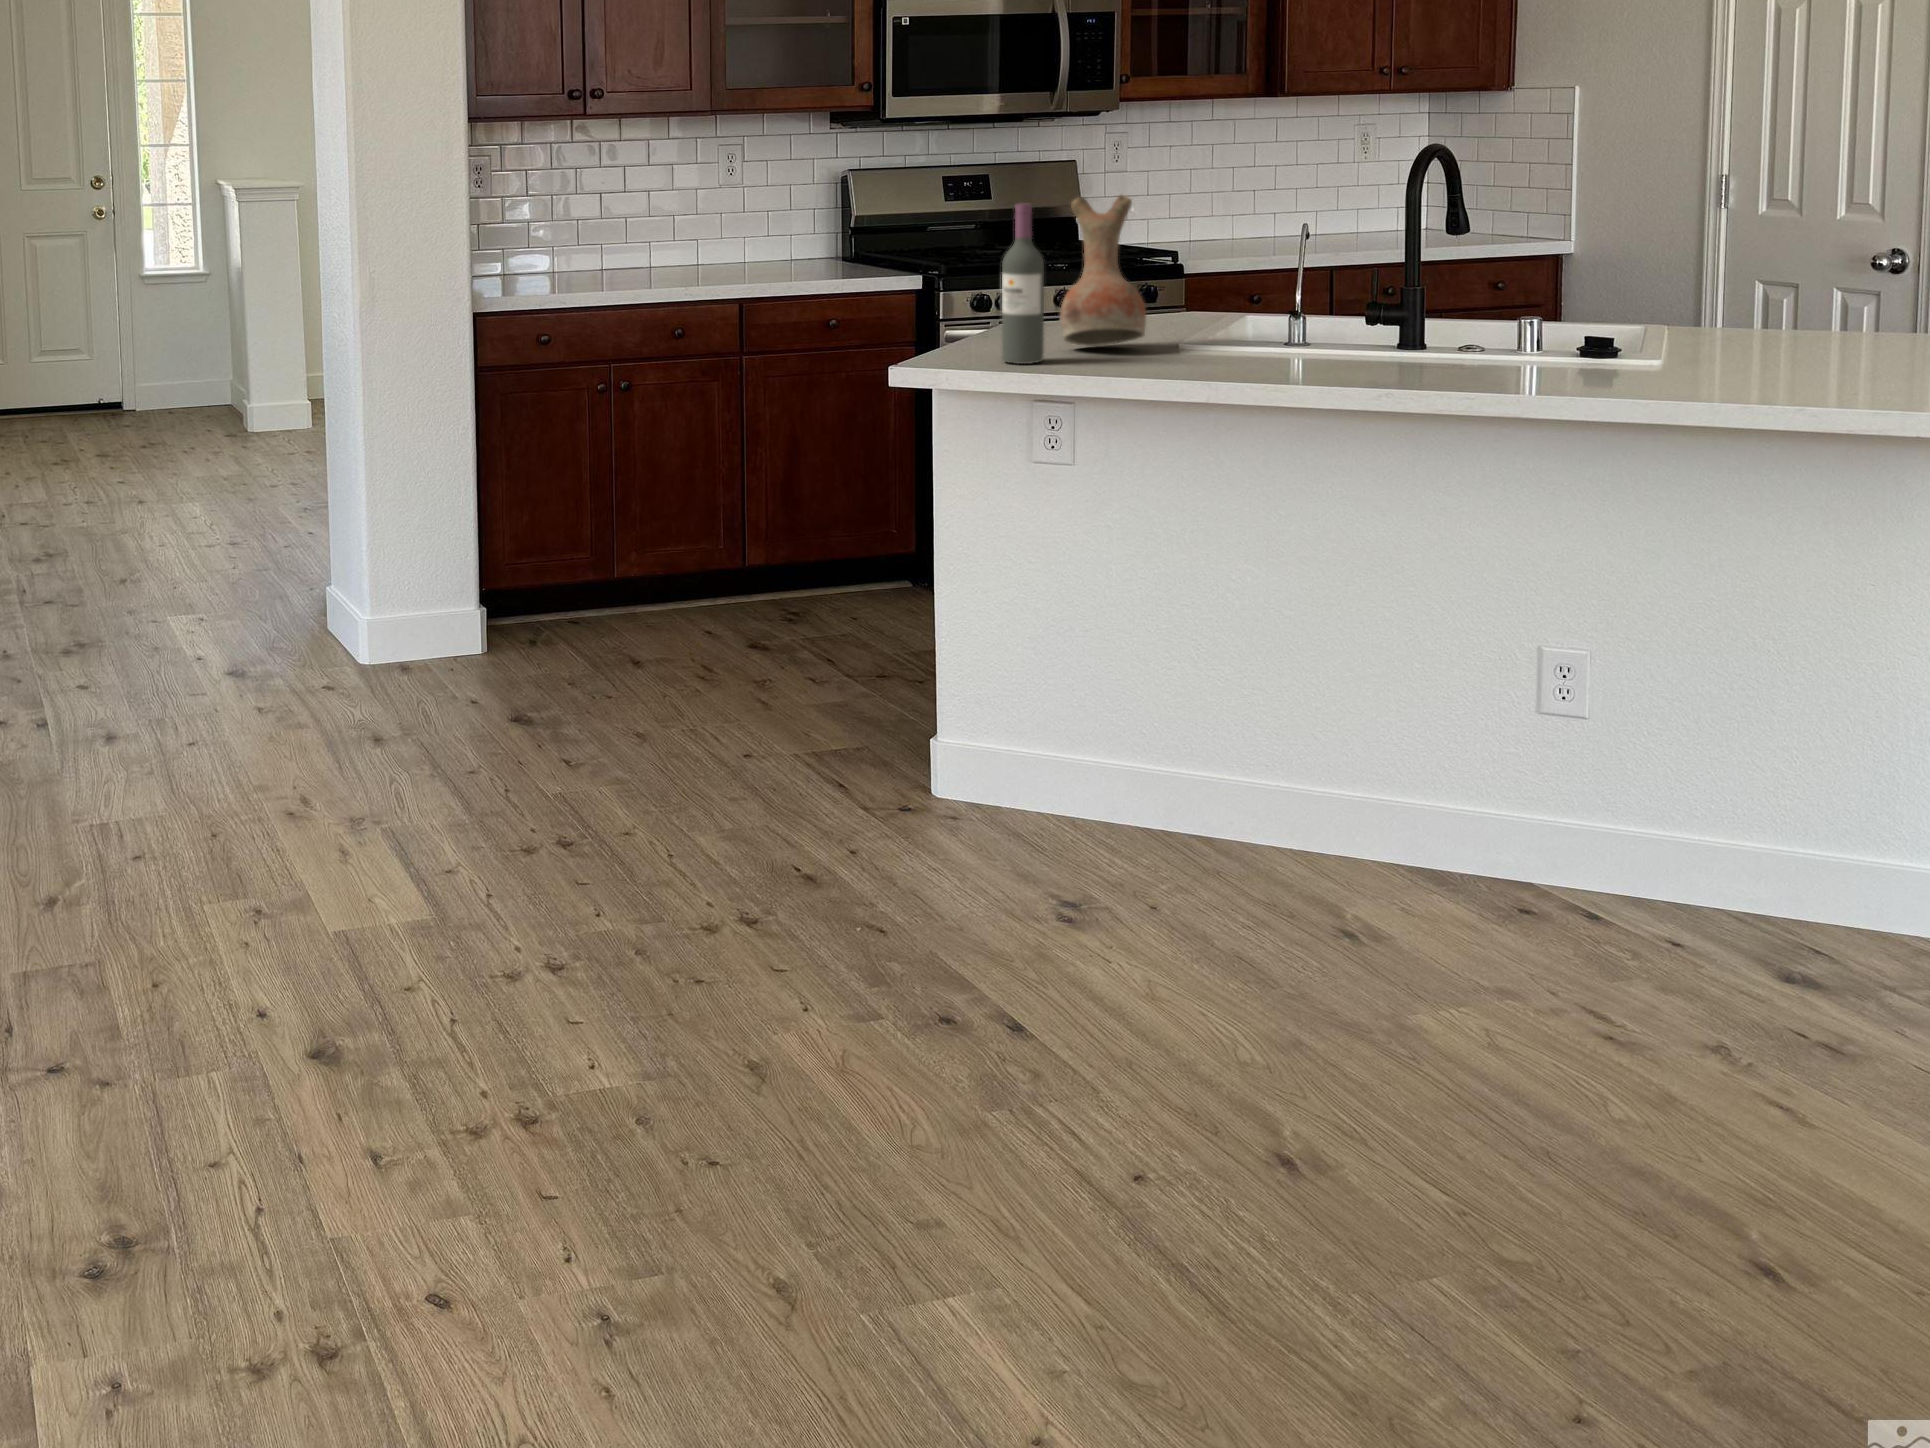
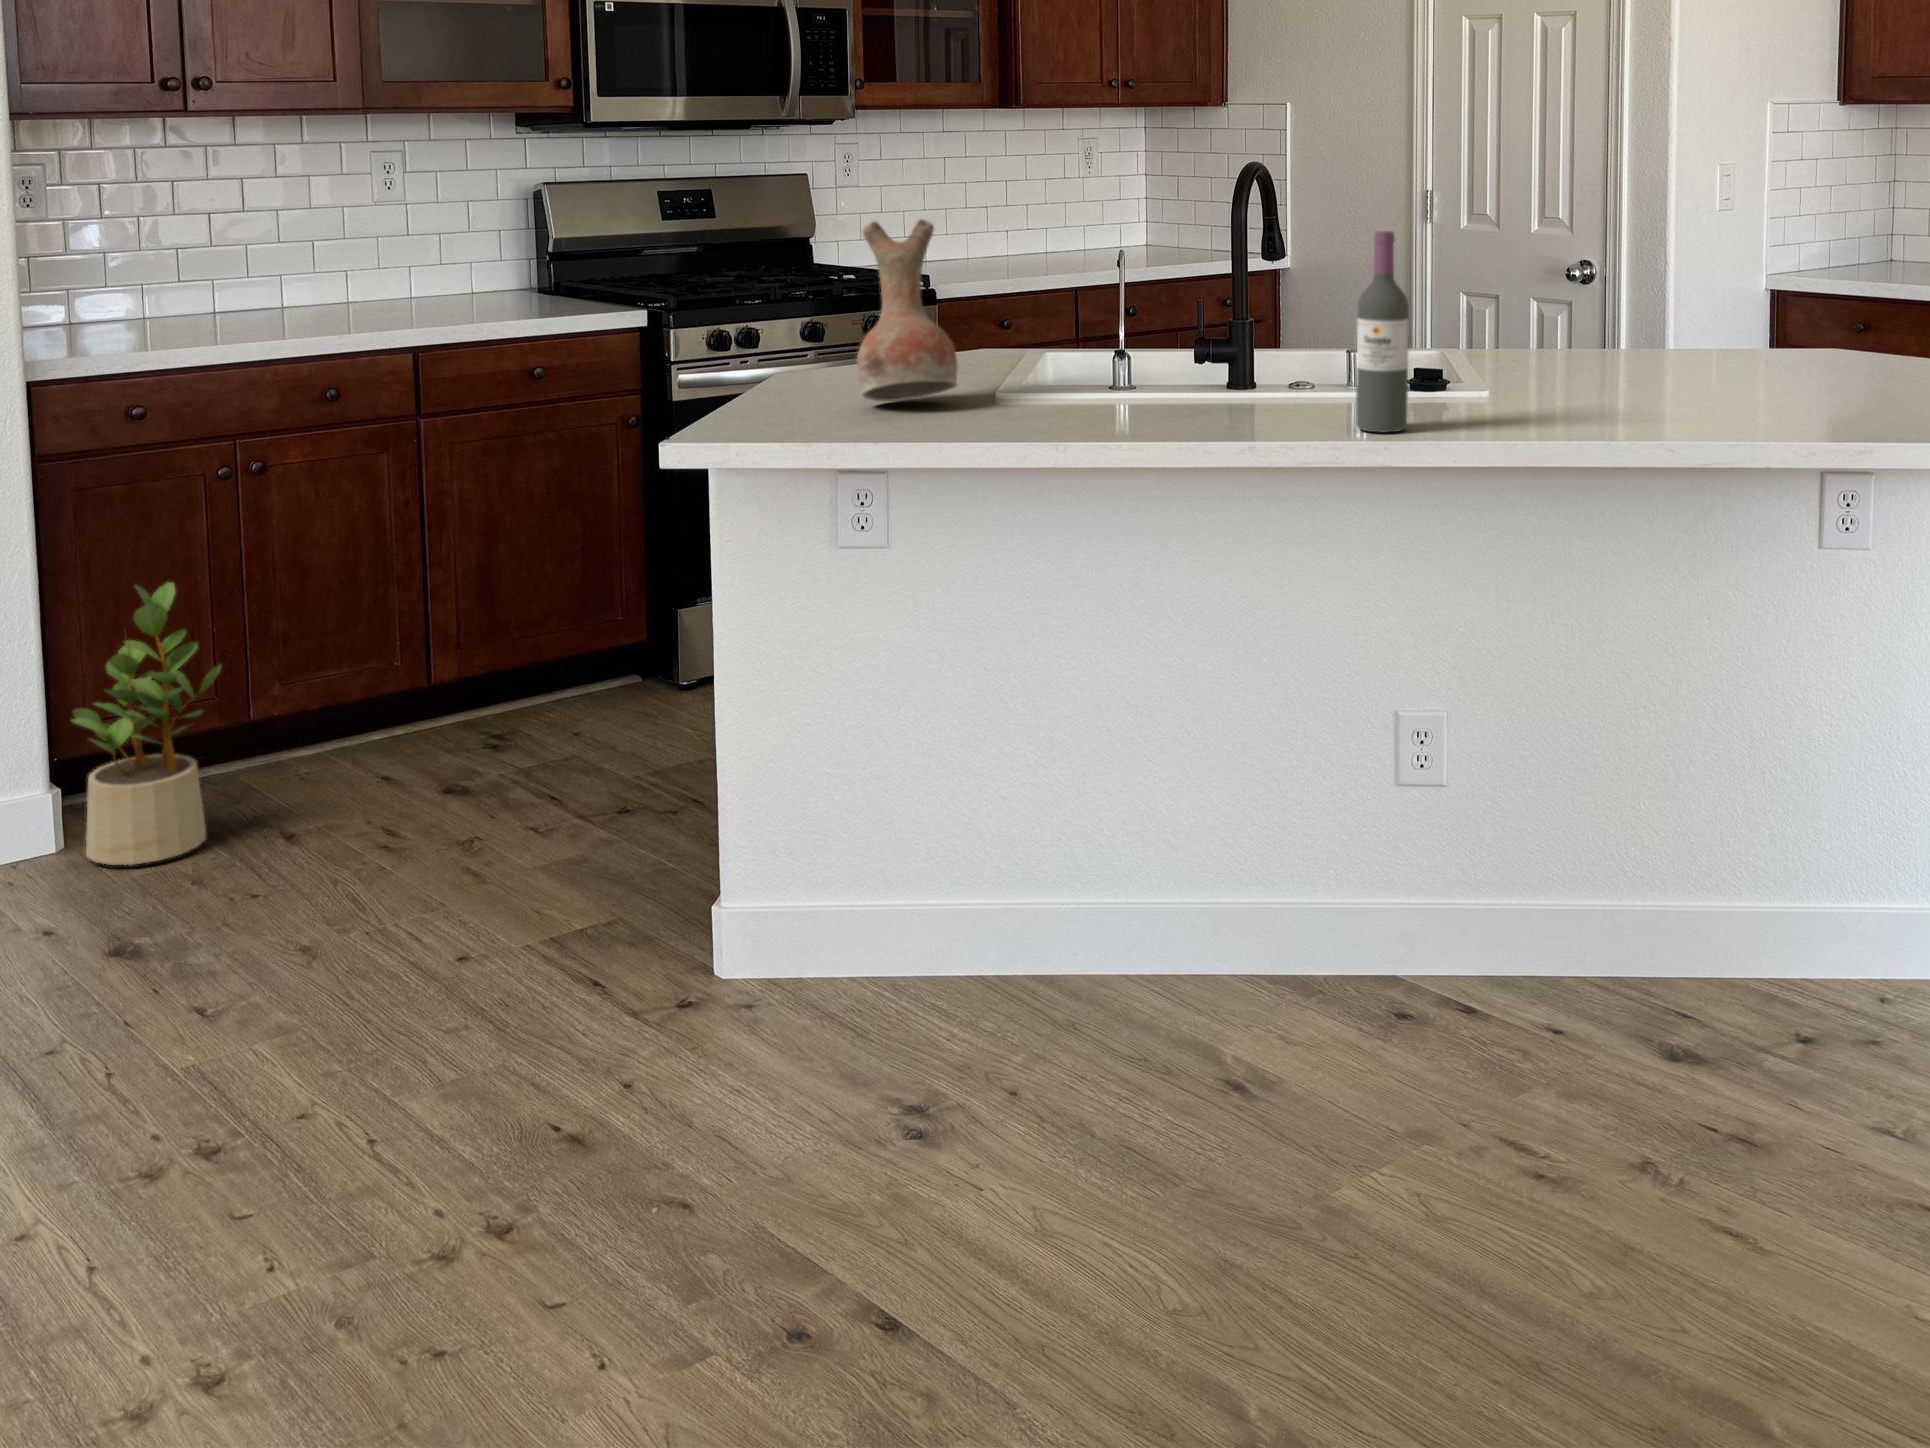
wine bottle: present [1002,204,1044,364] -> present [1356,231,1409,432]
potted plant: none [495,463,594,666] -> present [70,582,221,865]

